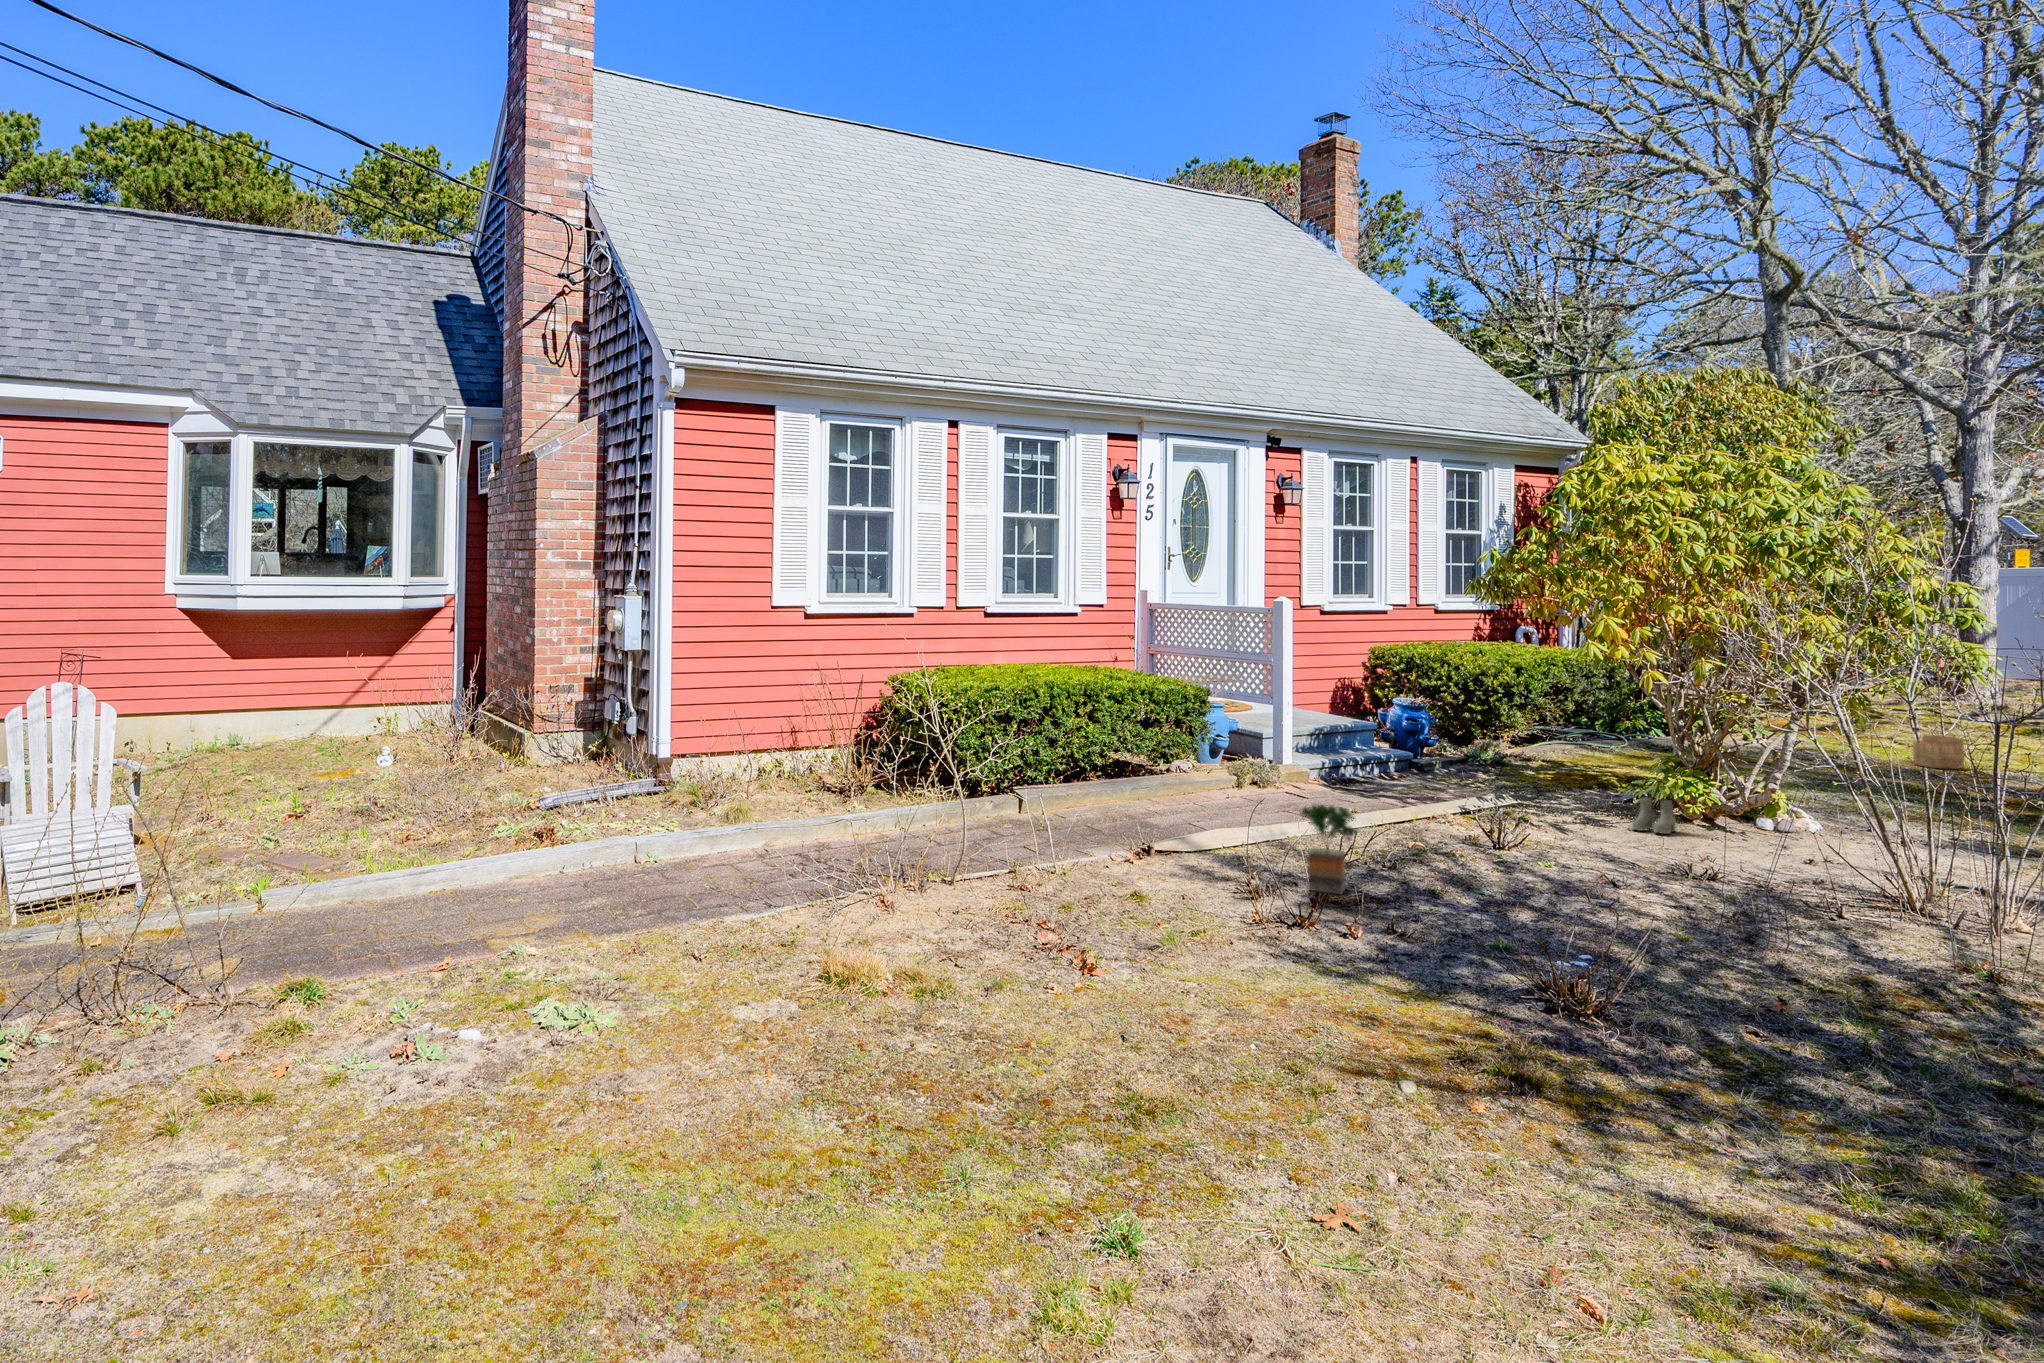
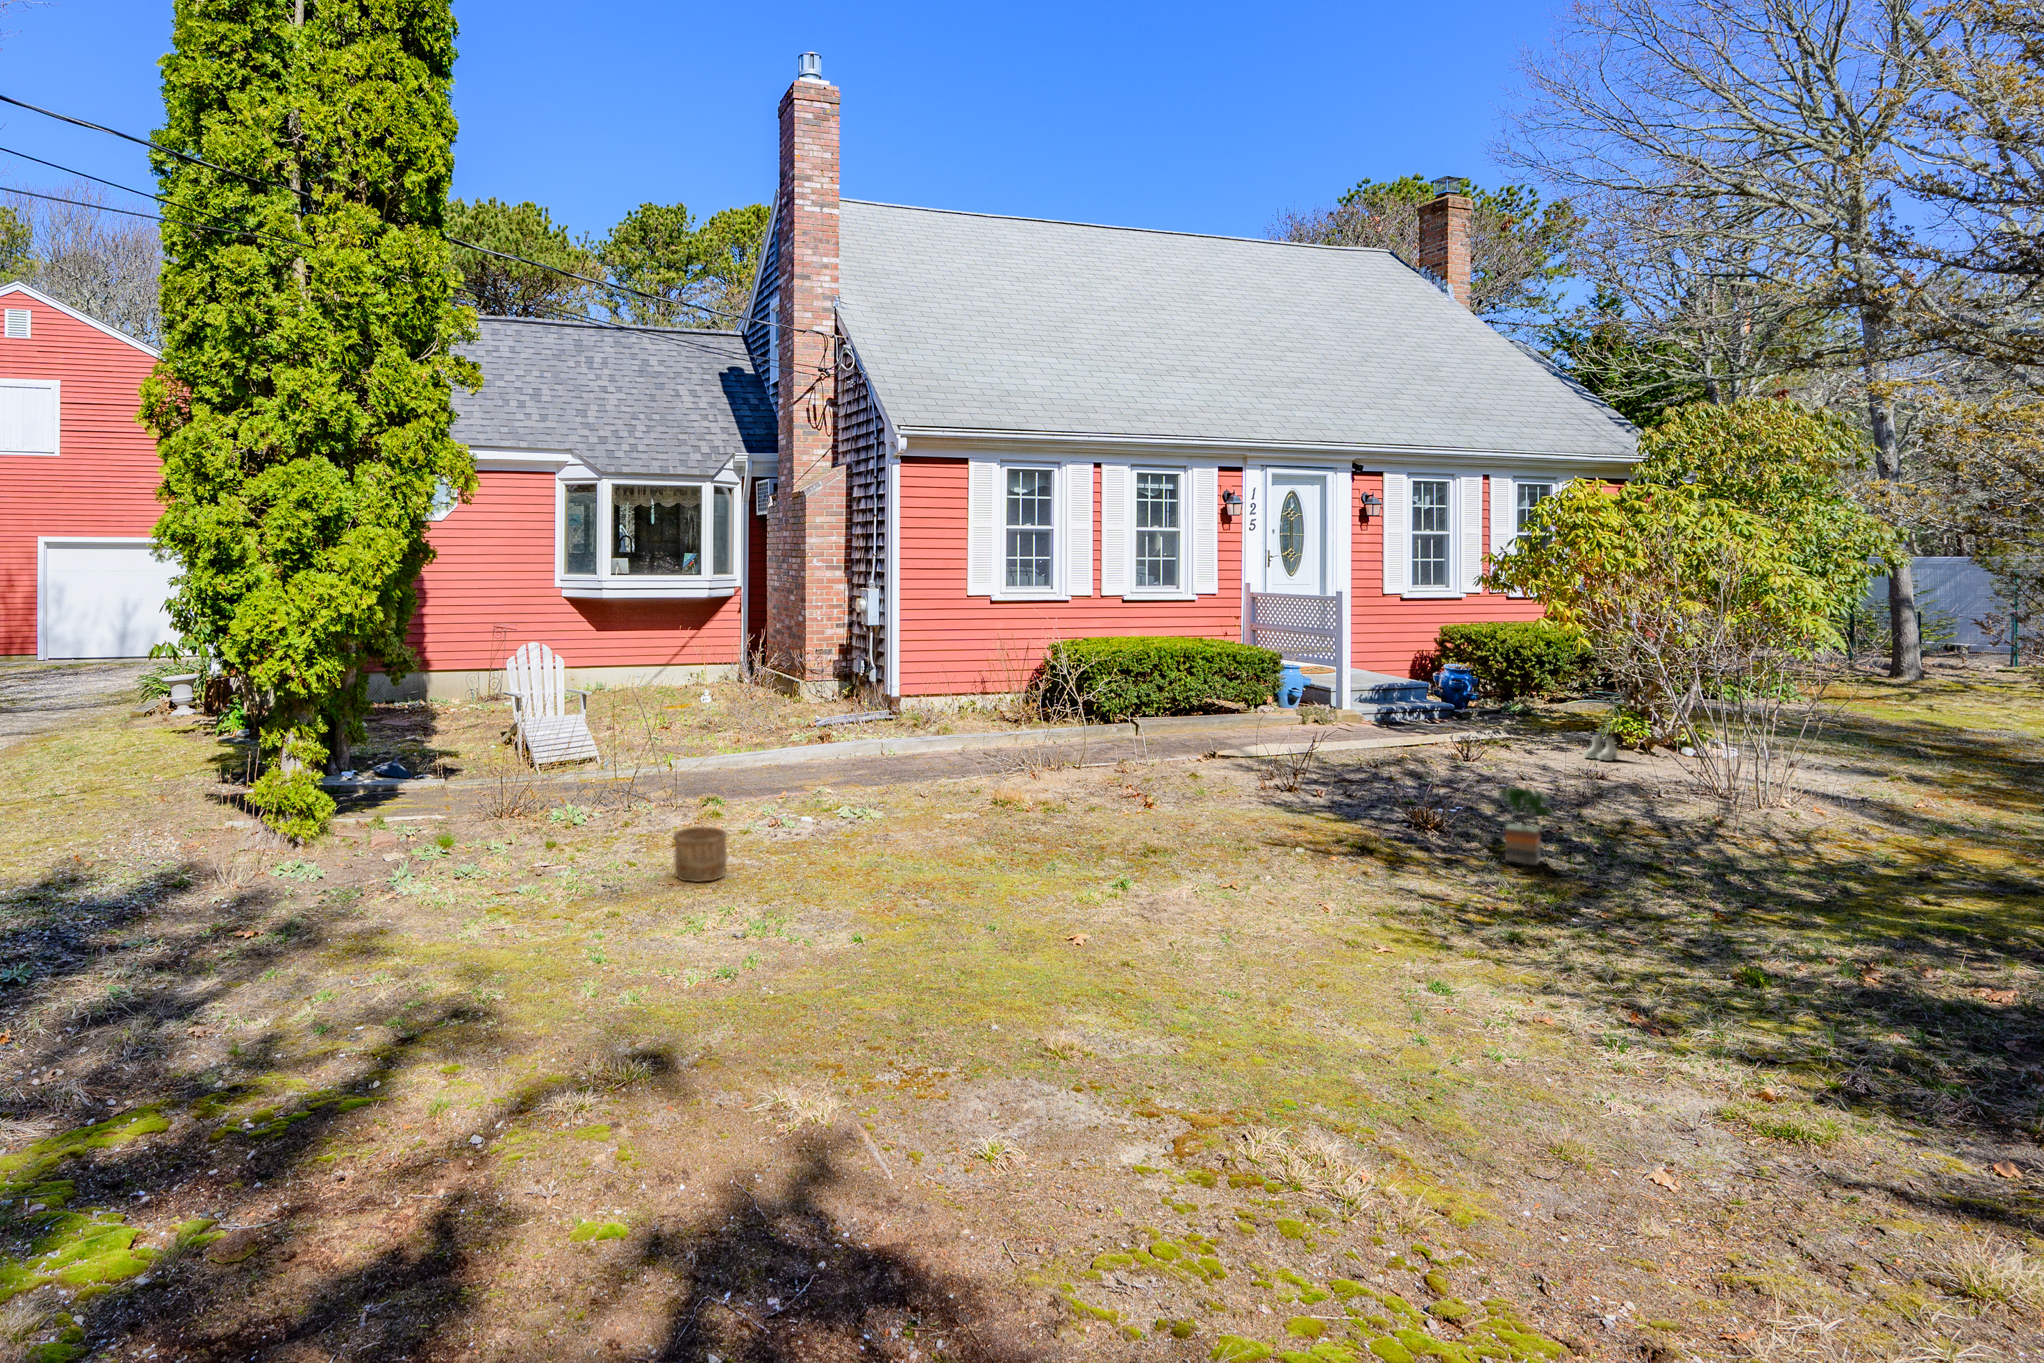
wooden bucket: present [1913,734,1965,769] -> present [673,827,728,882]
potted tree: present [1300,805,1357,894] -> present [1498,787,1552,865]

